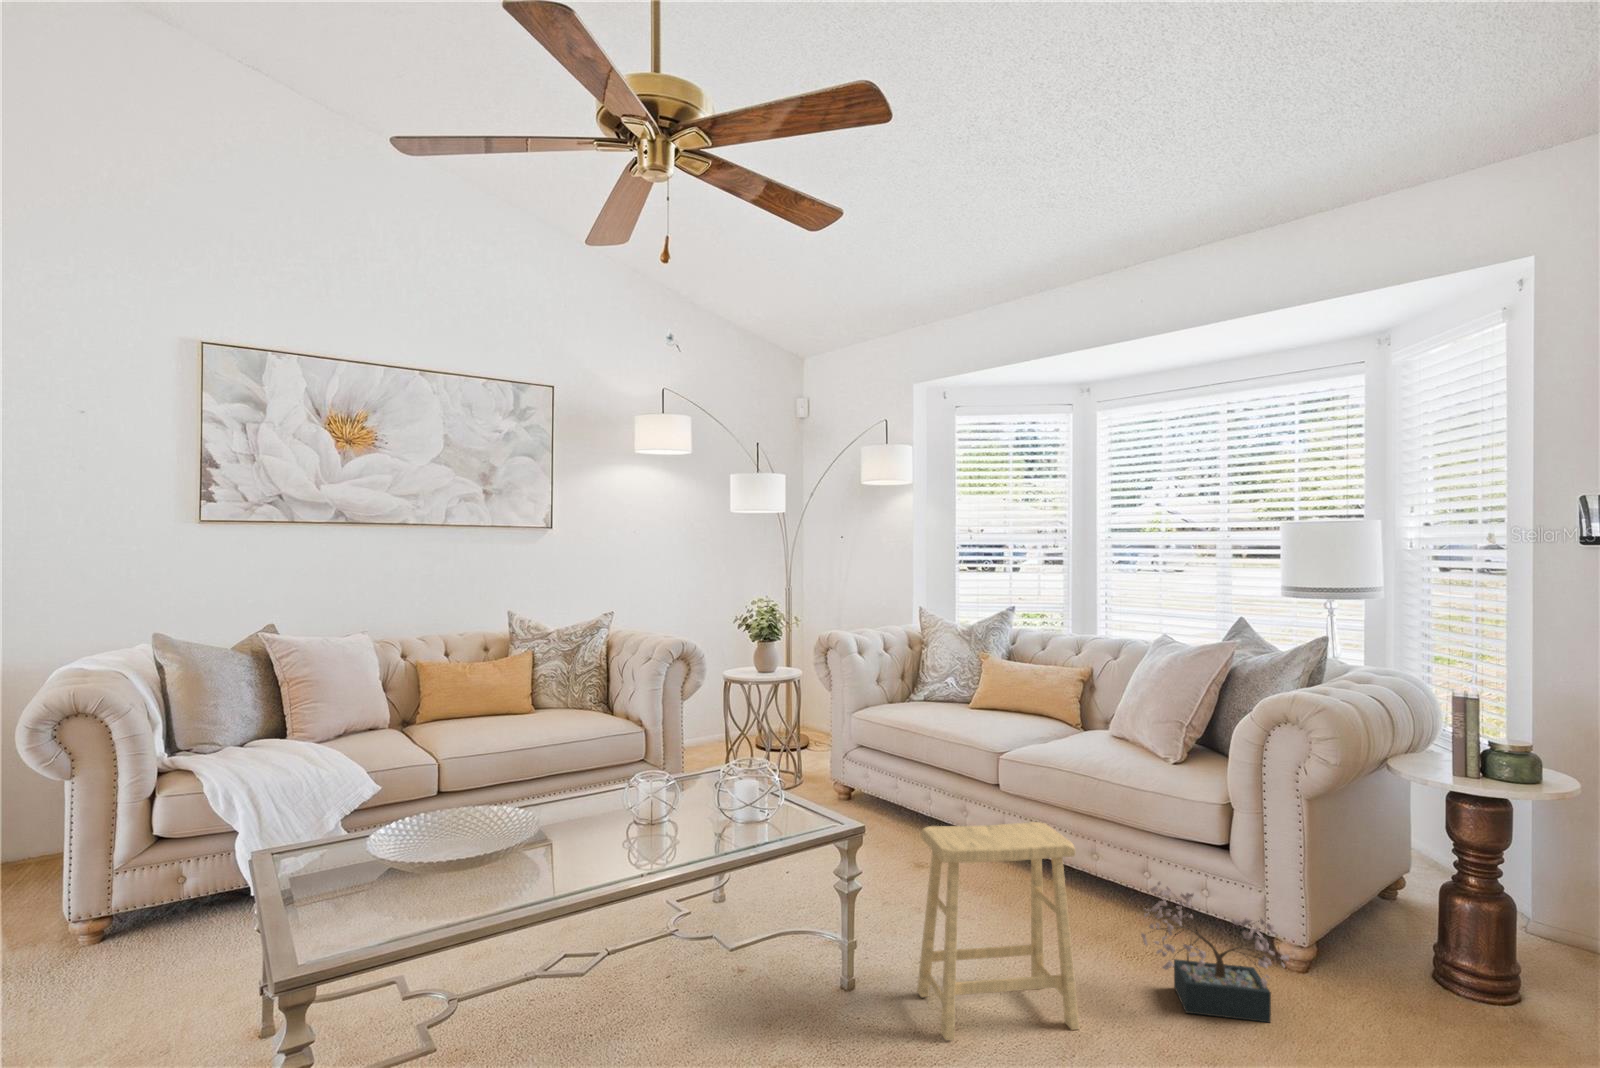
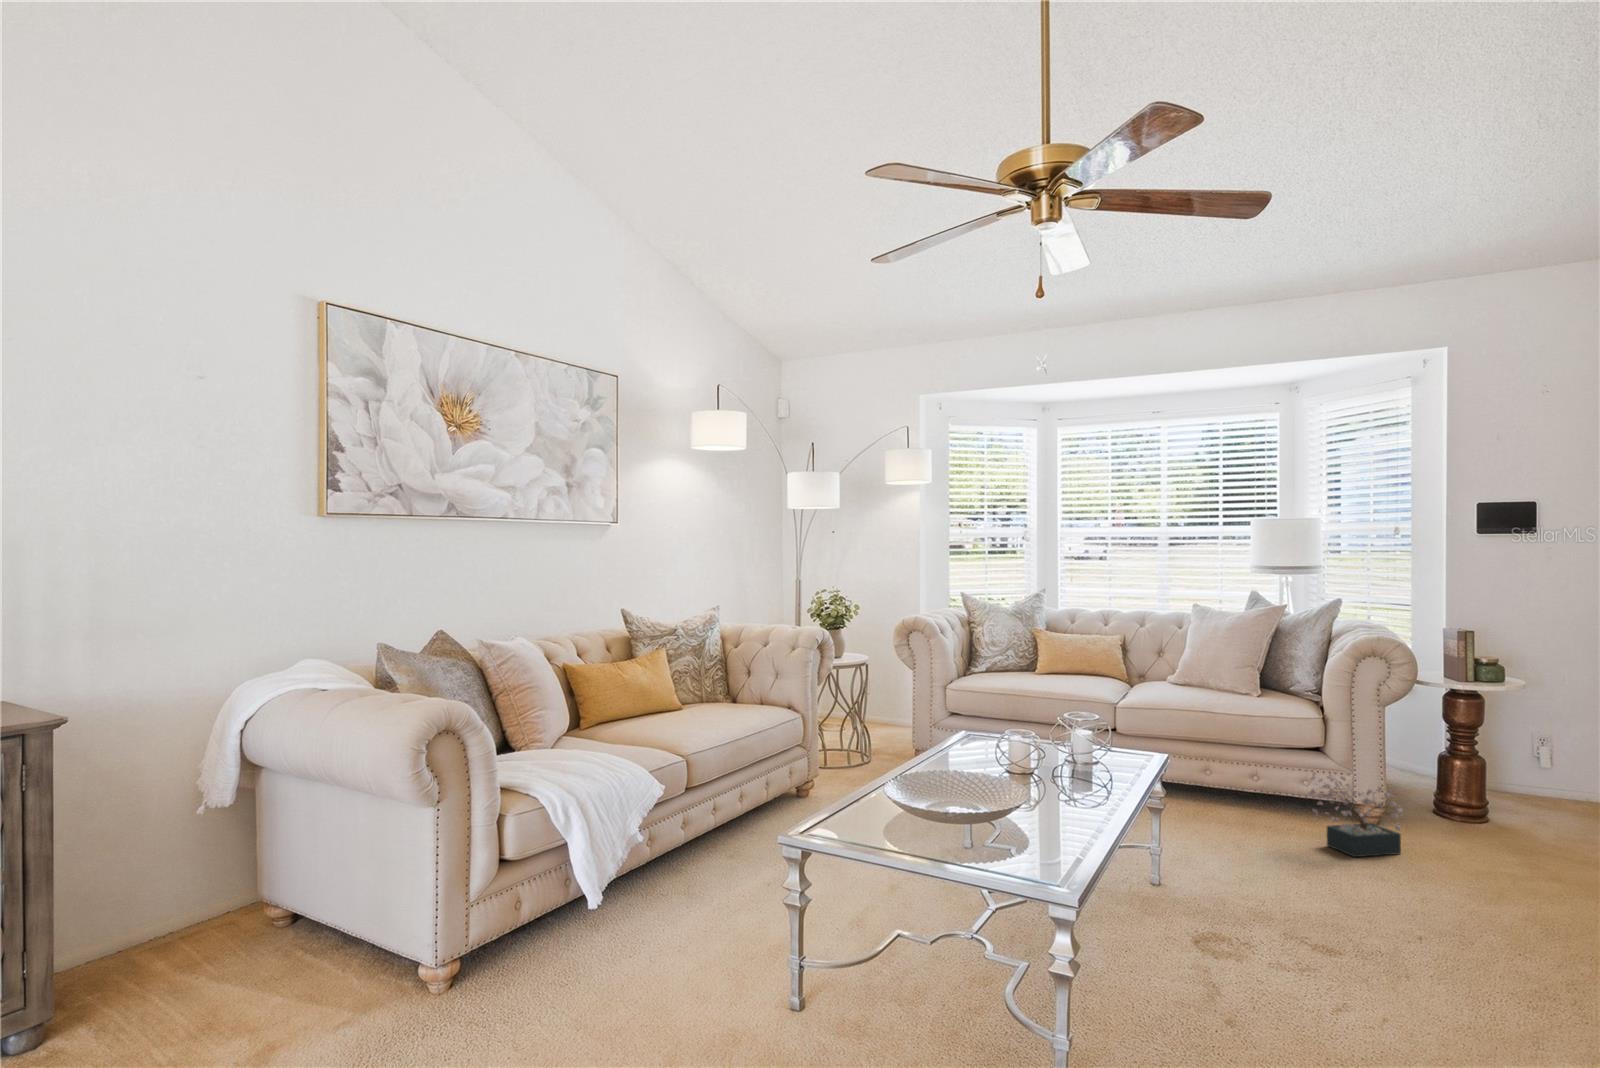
footstool: present [917,822,1079,1040] -> none [1193,737,1314,896]

